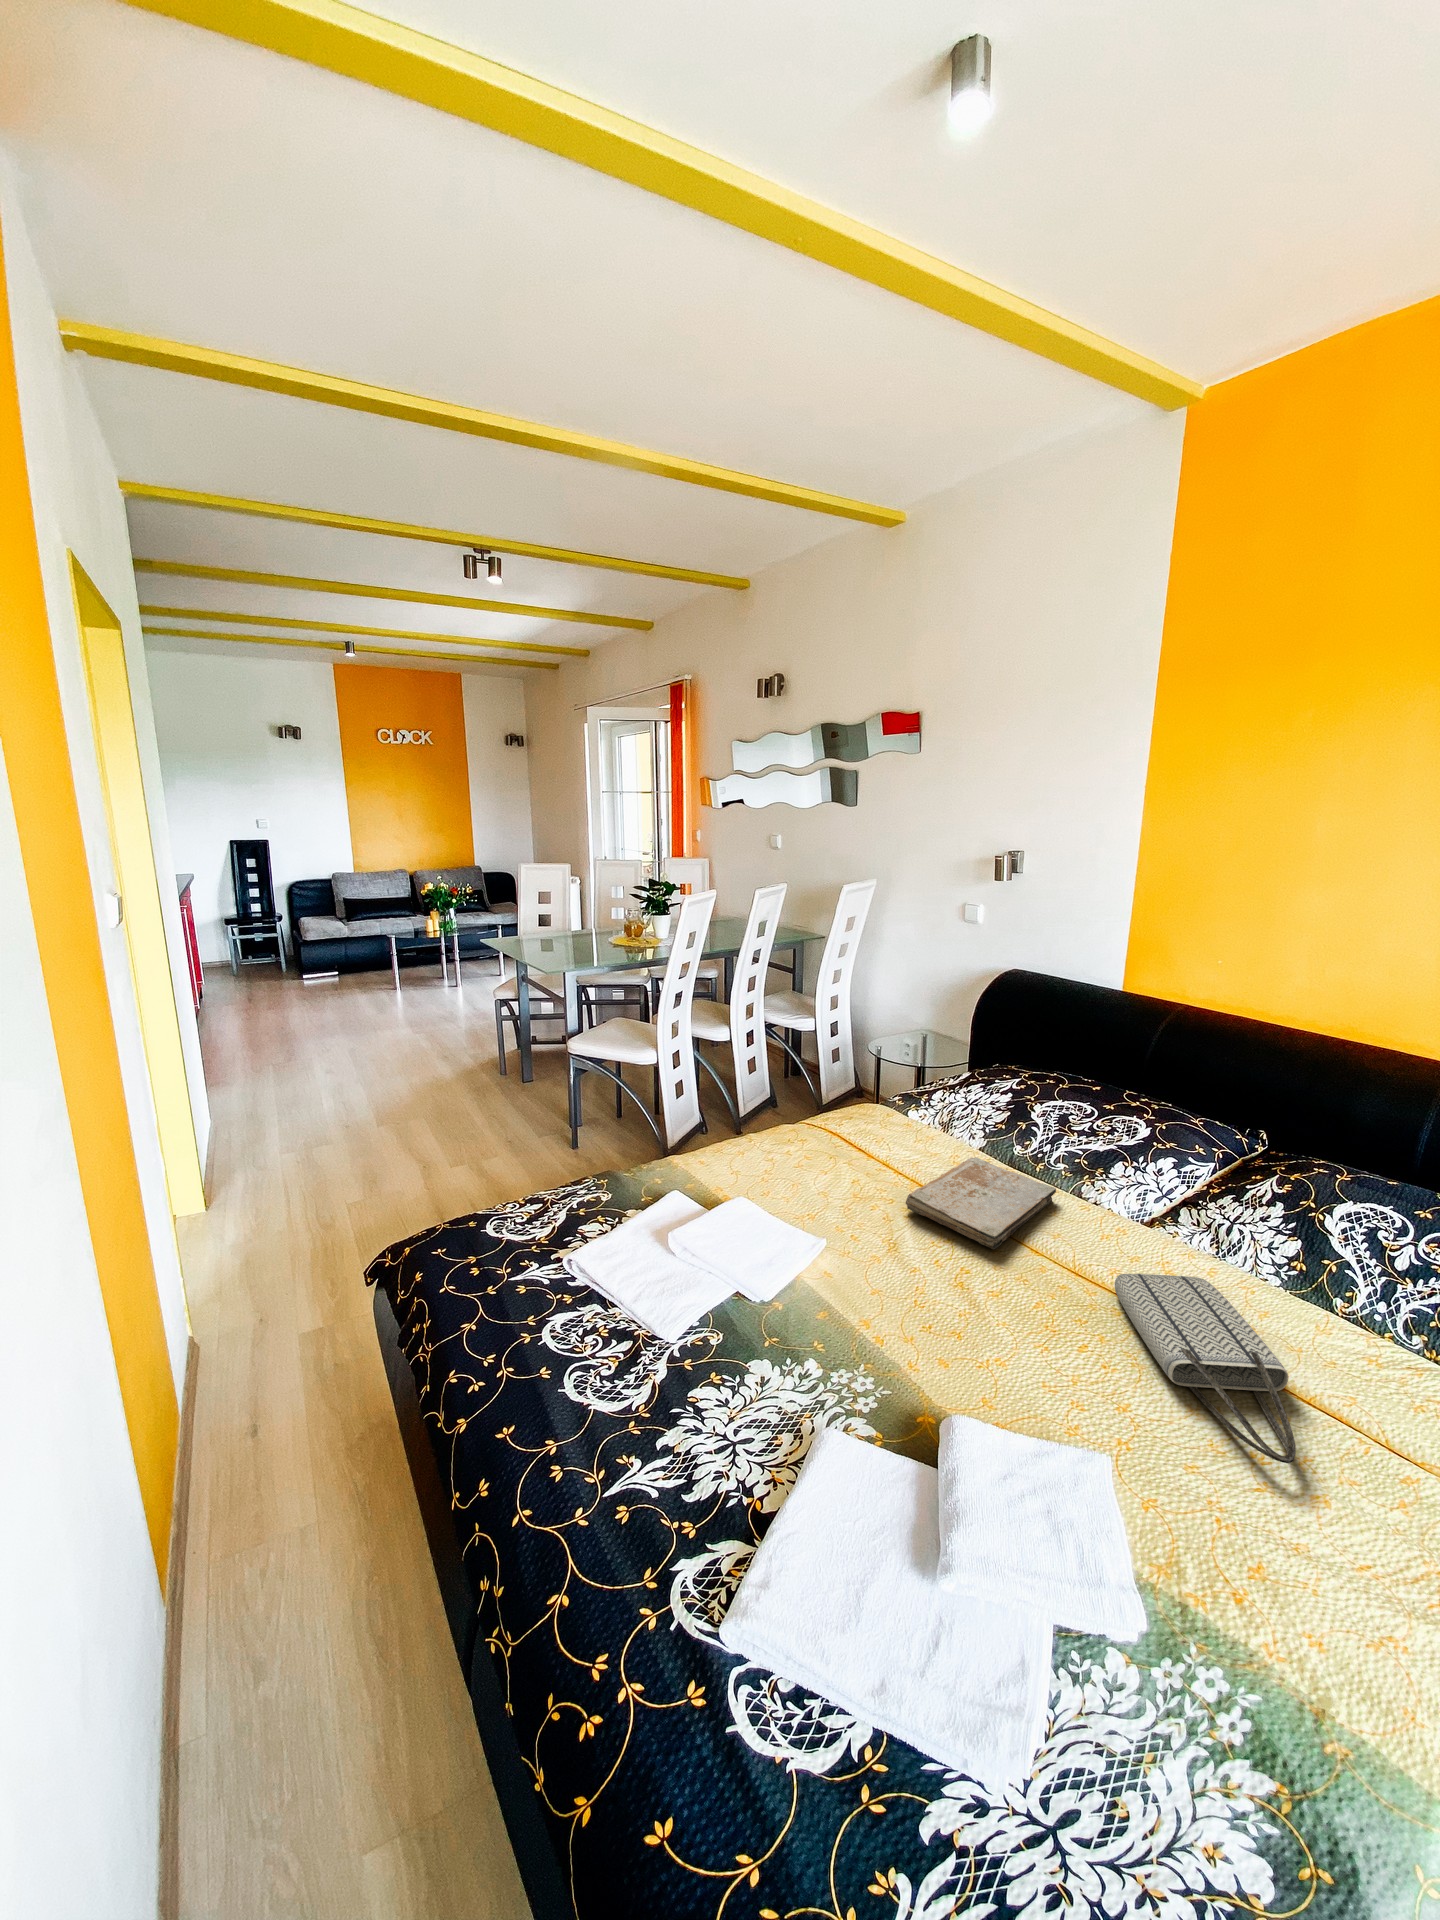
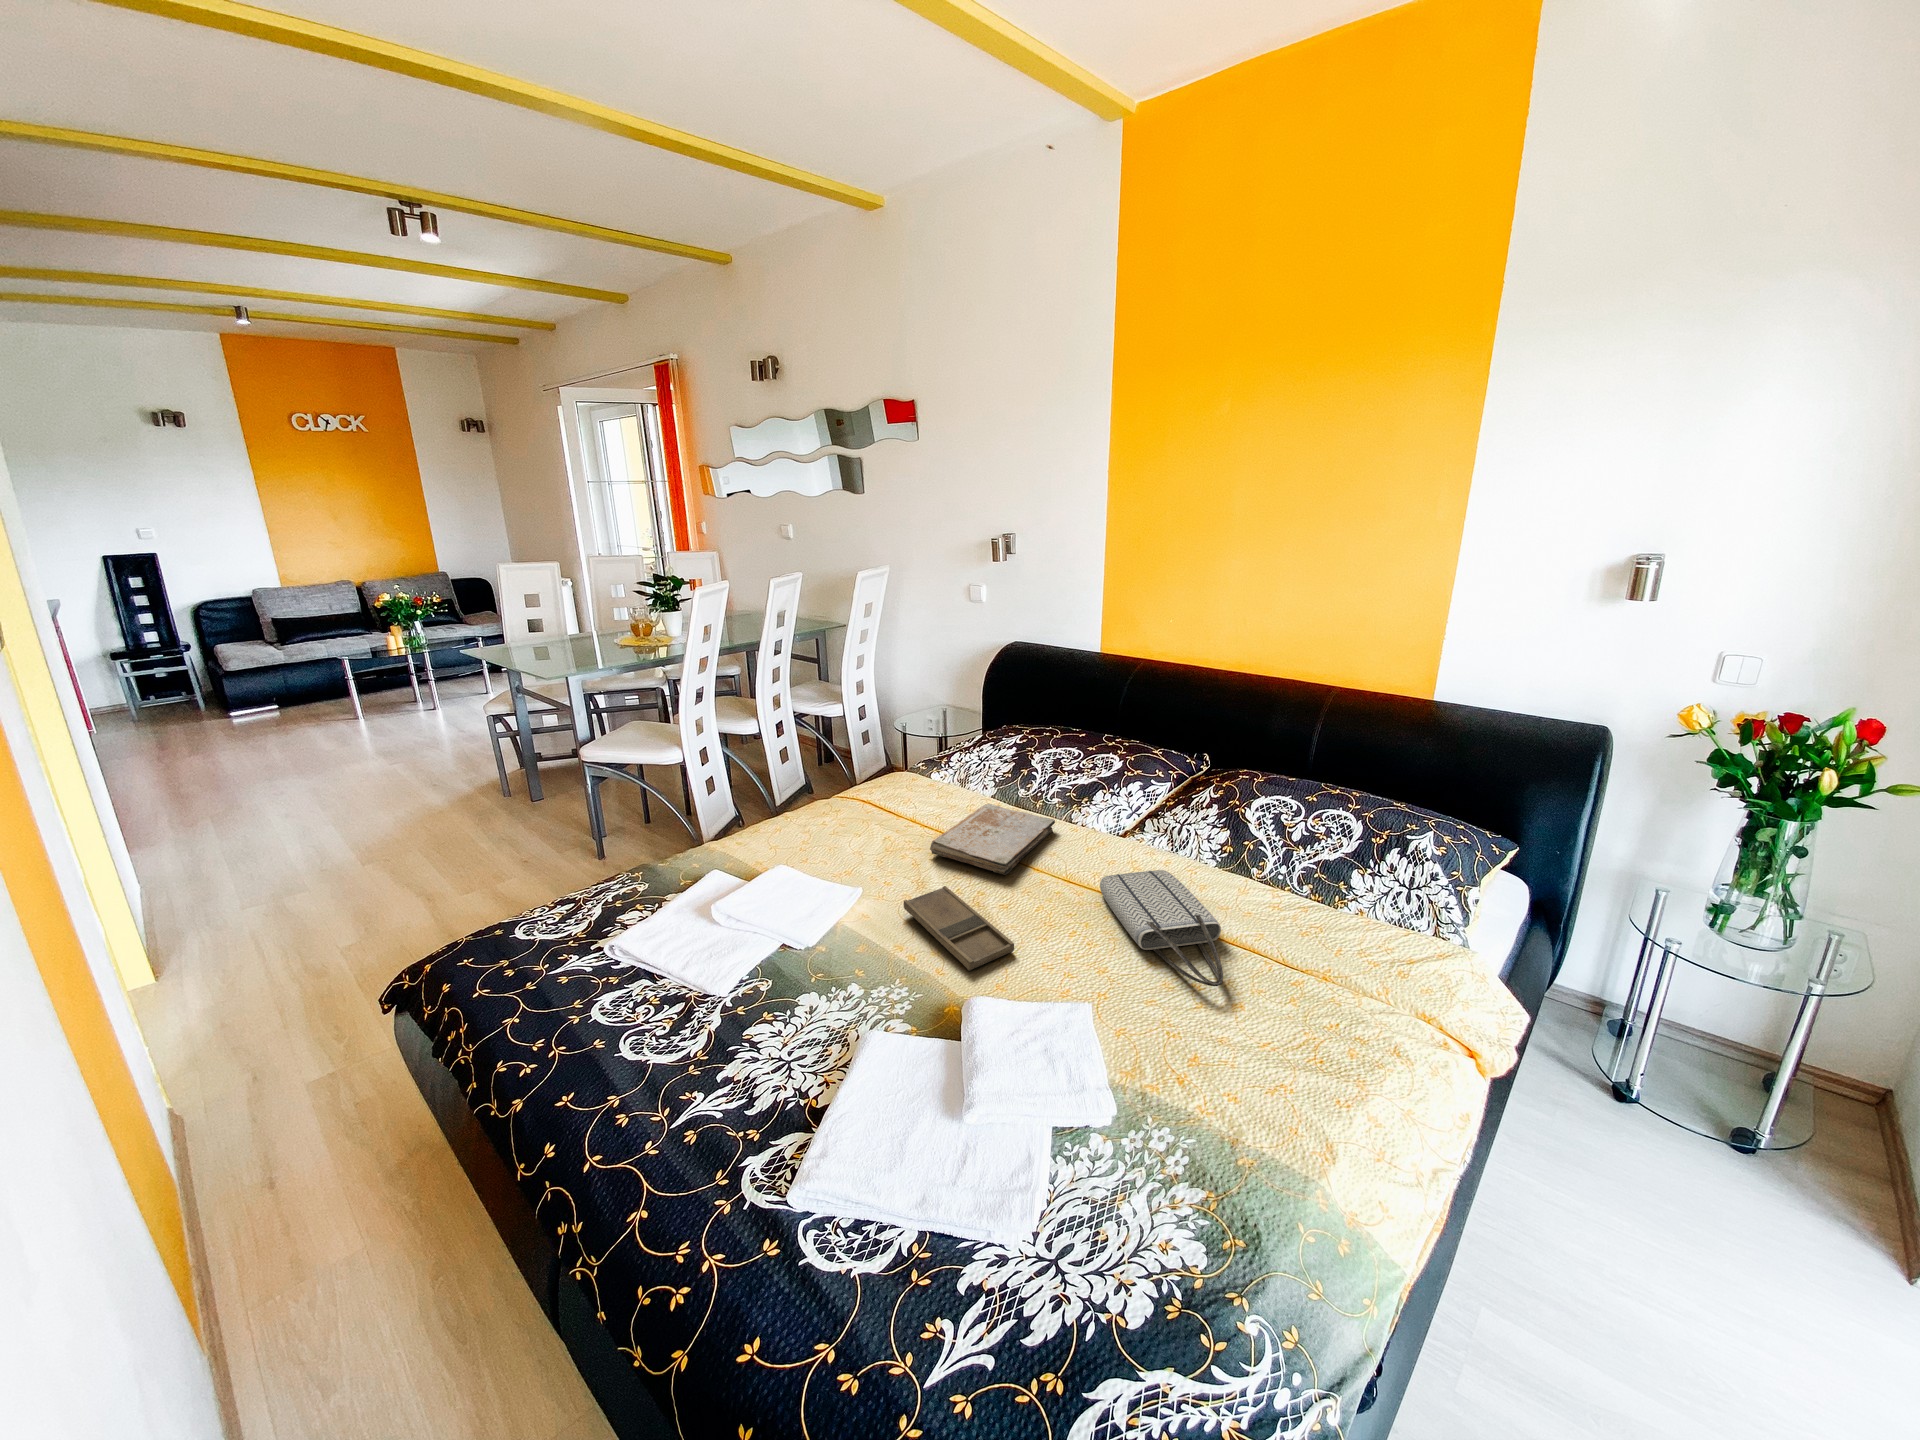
tray: none [873,1253,1003,1367] -> present [904,886,1014,971]

